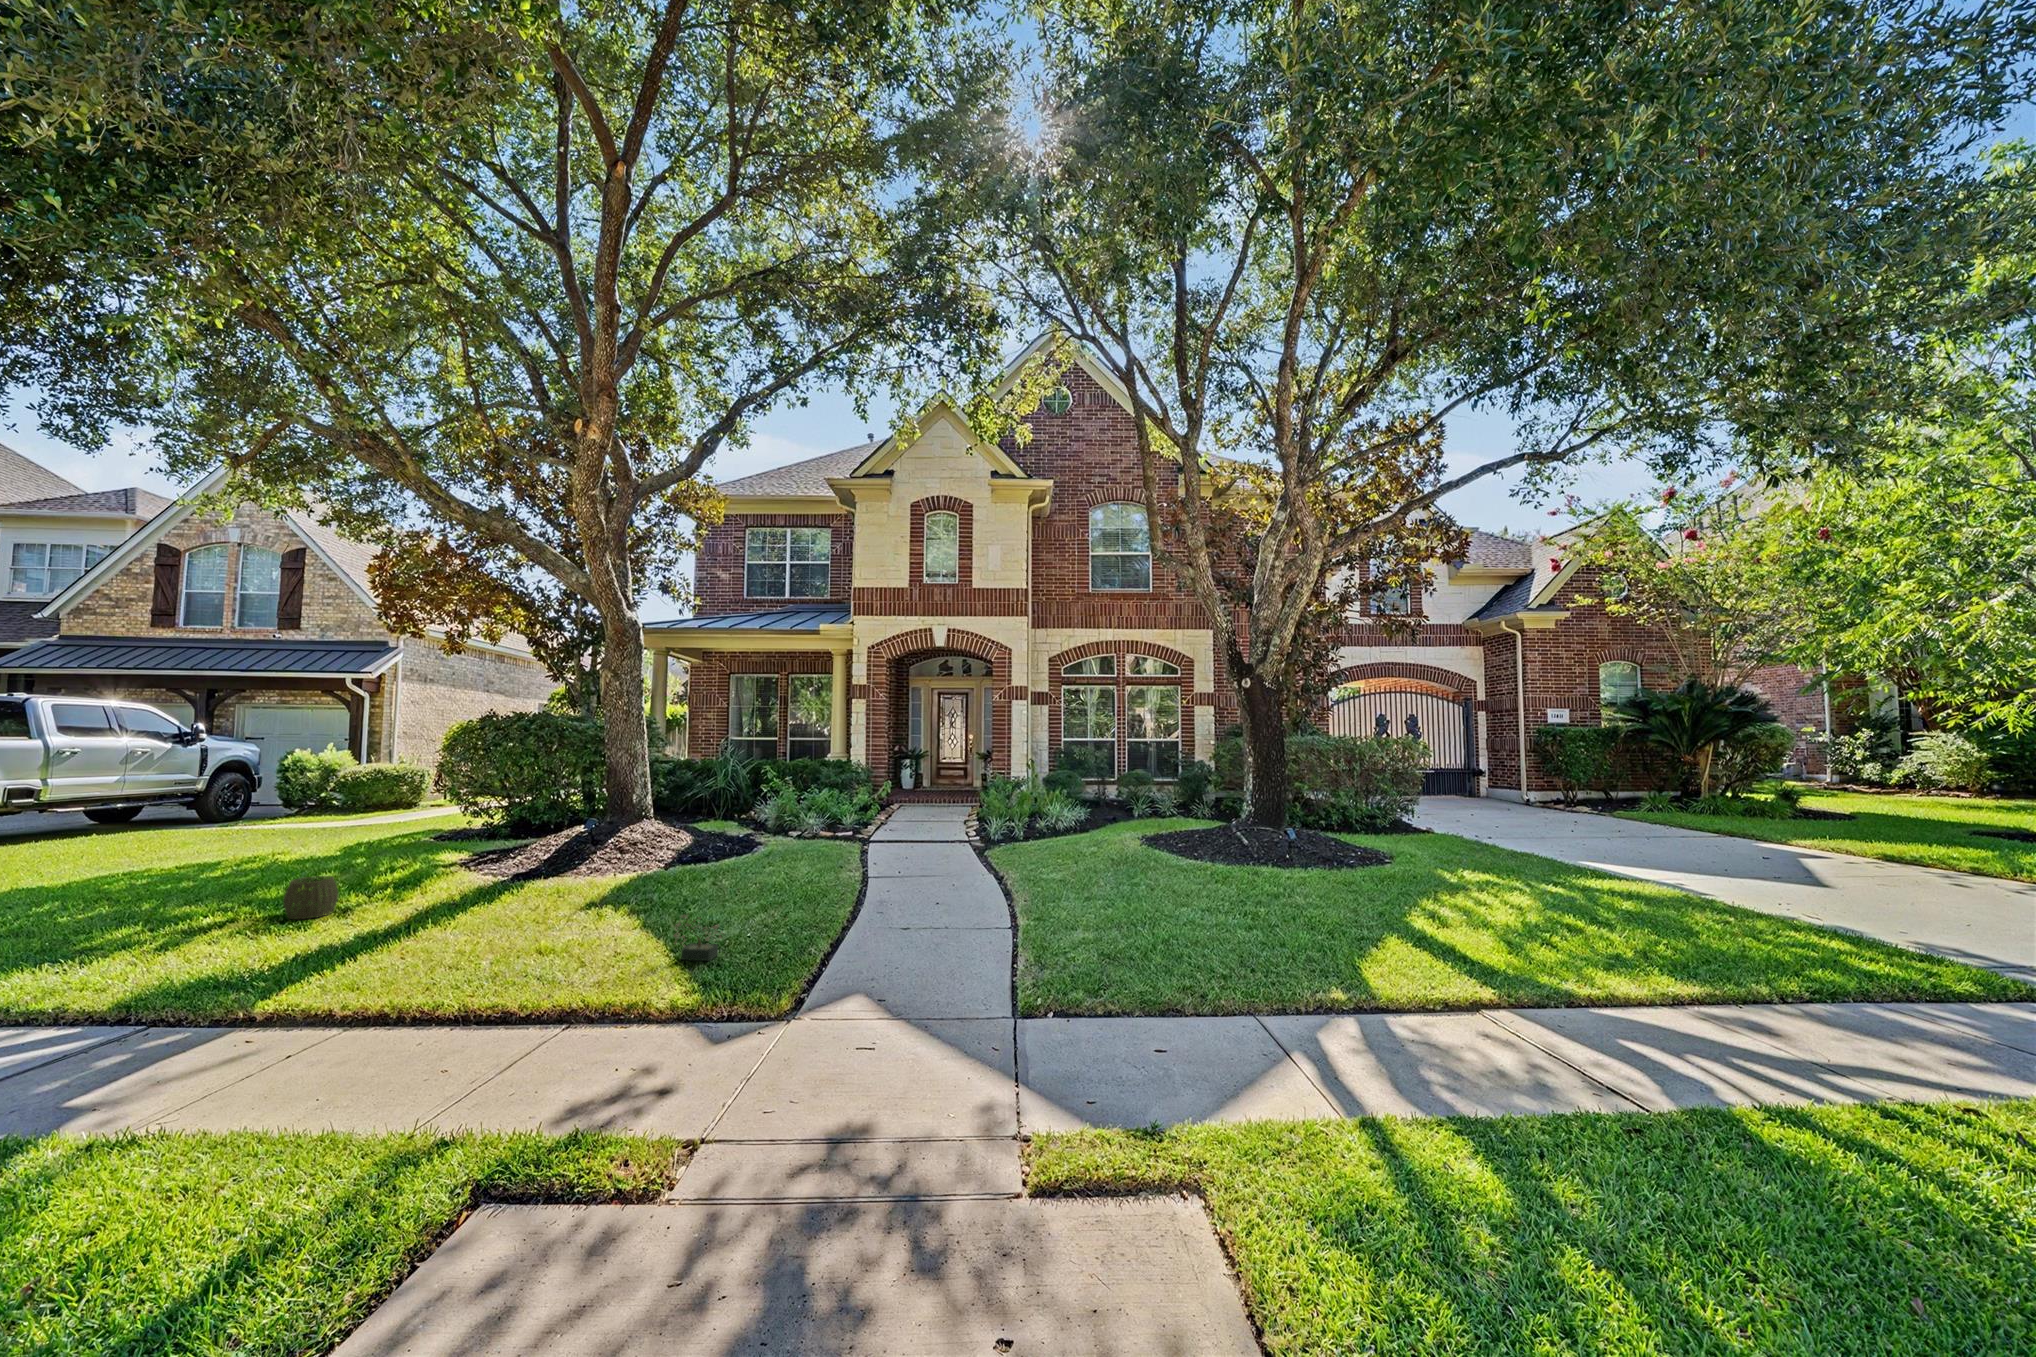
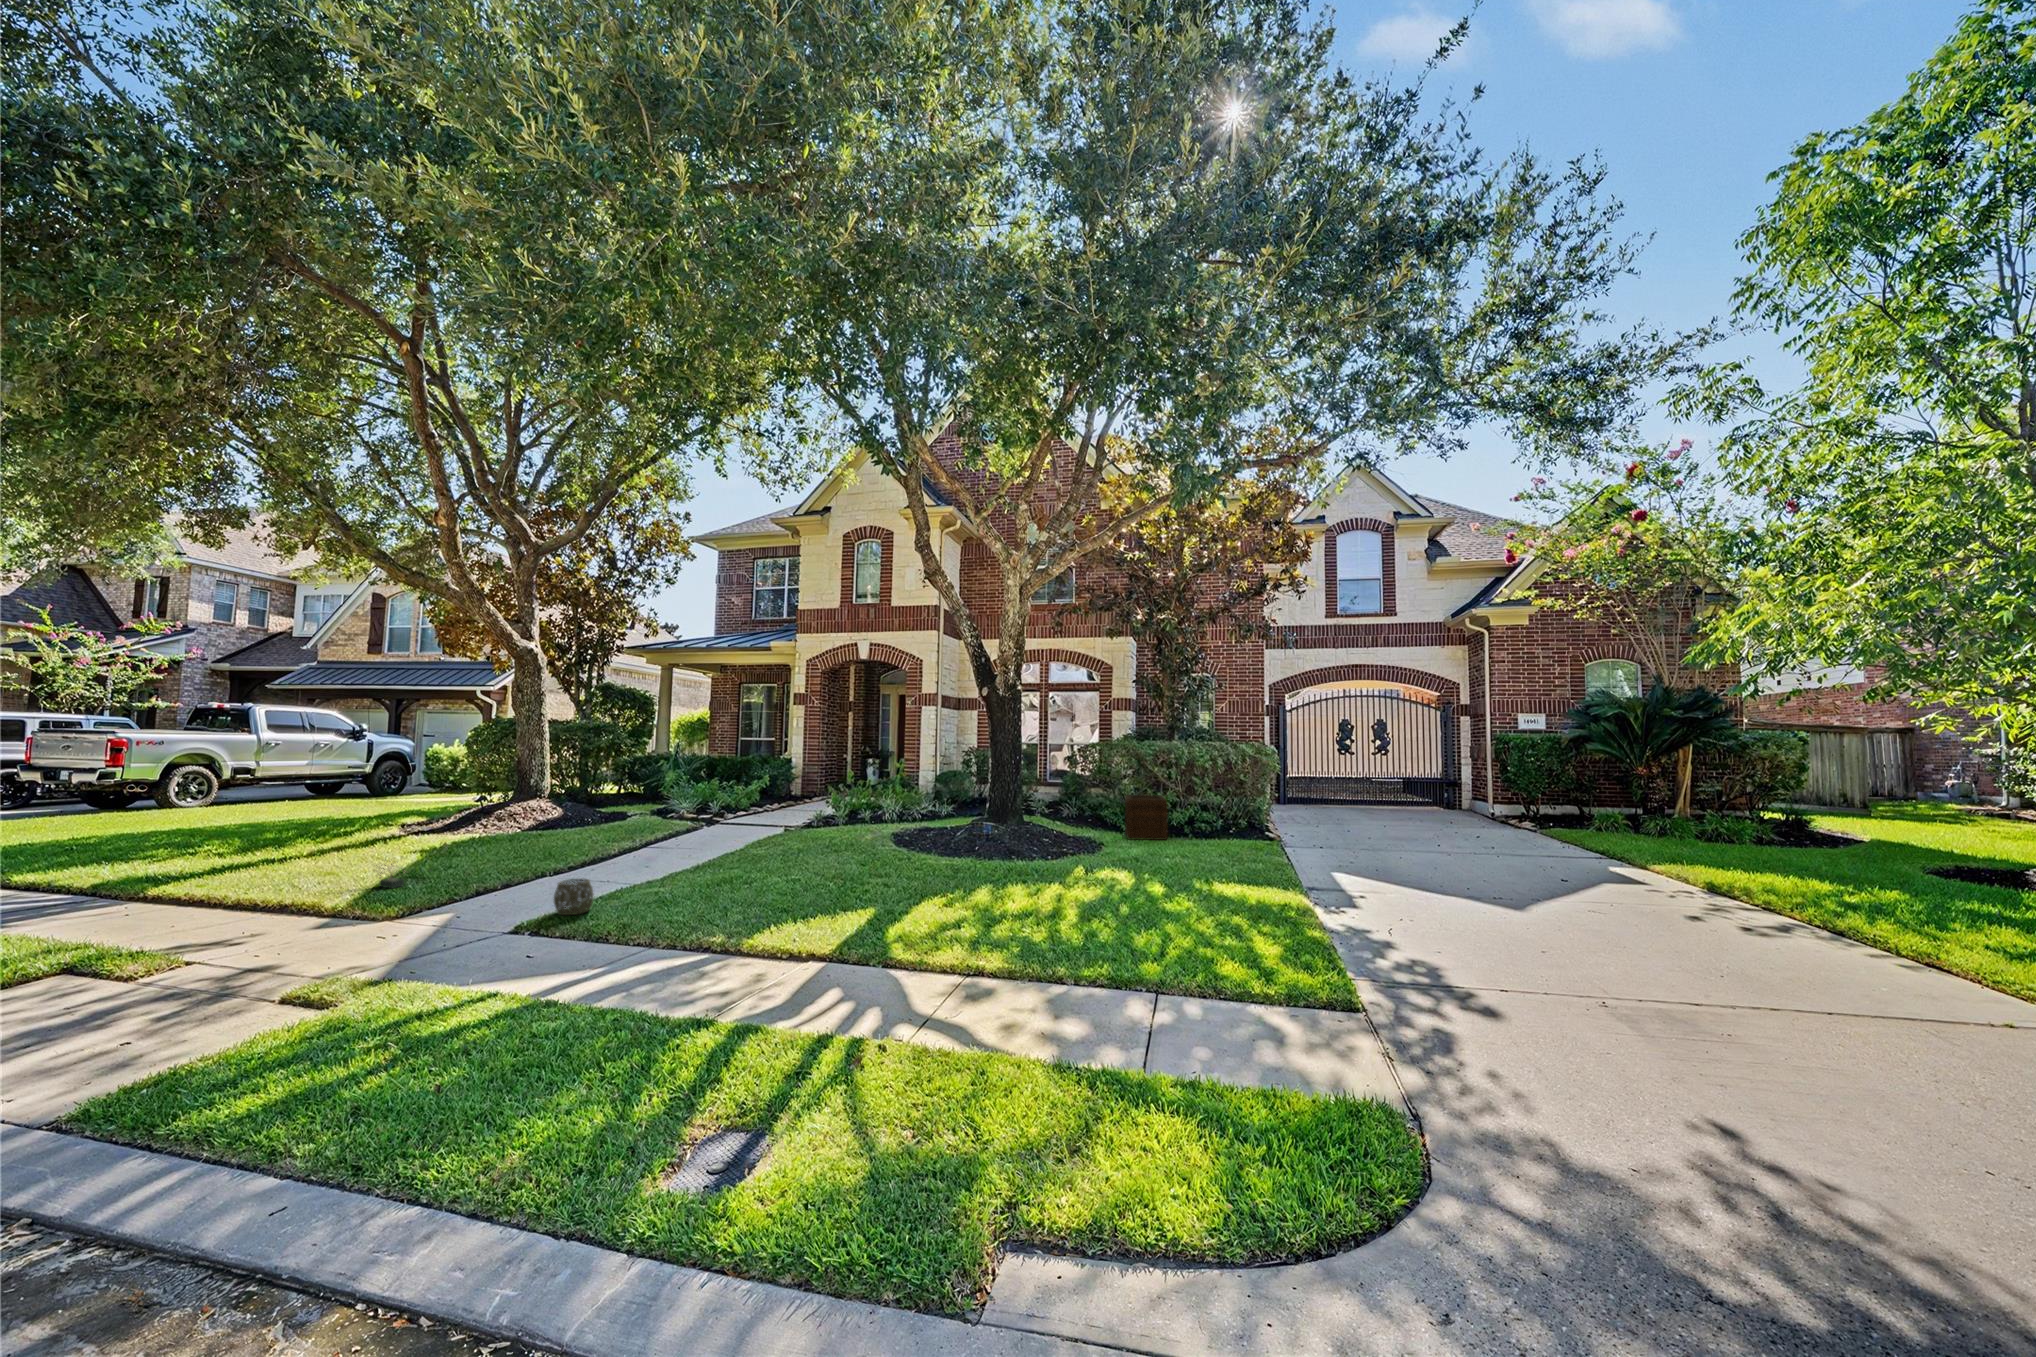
wooden crate: none [1349,790,1414,838] -> present [1125,795,1168,840]
woven basket: present [284,876,339,919] -> present [554,879,594,915]

